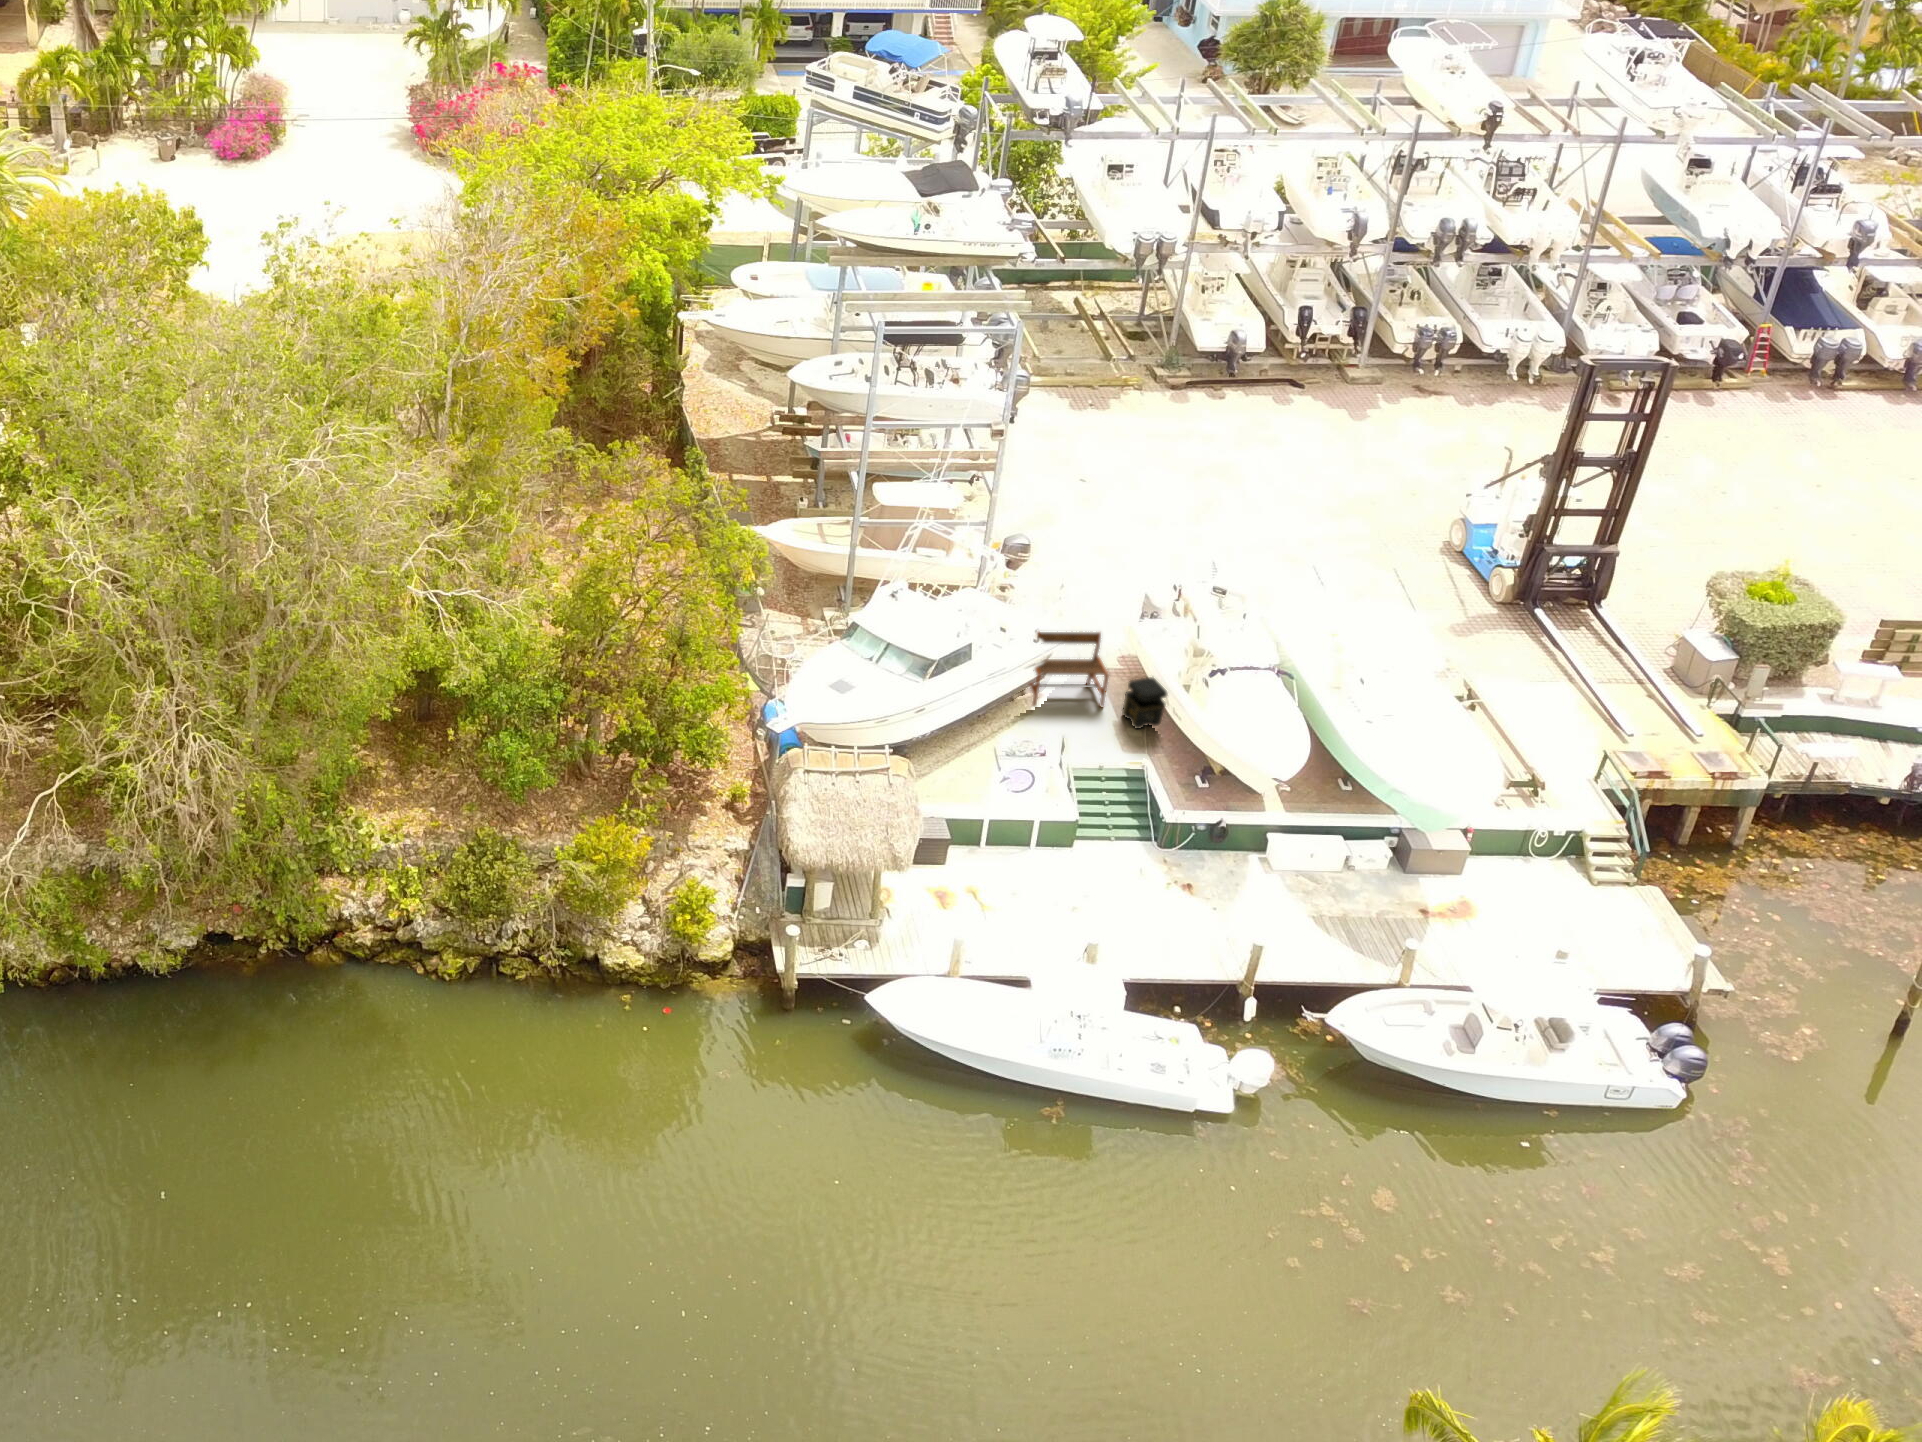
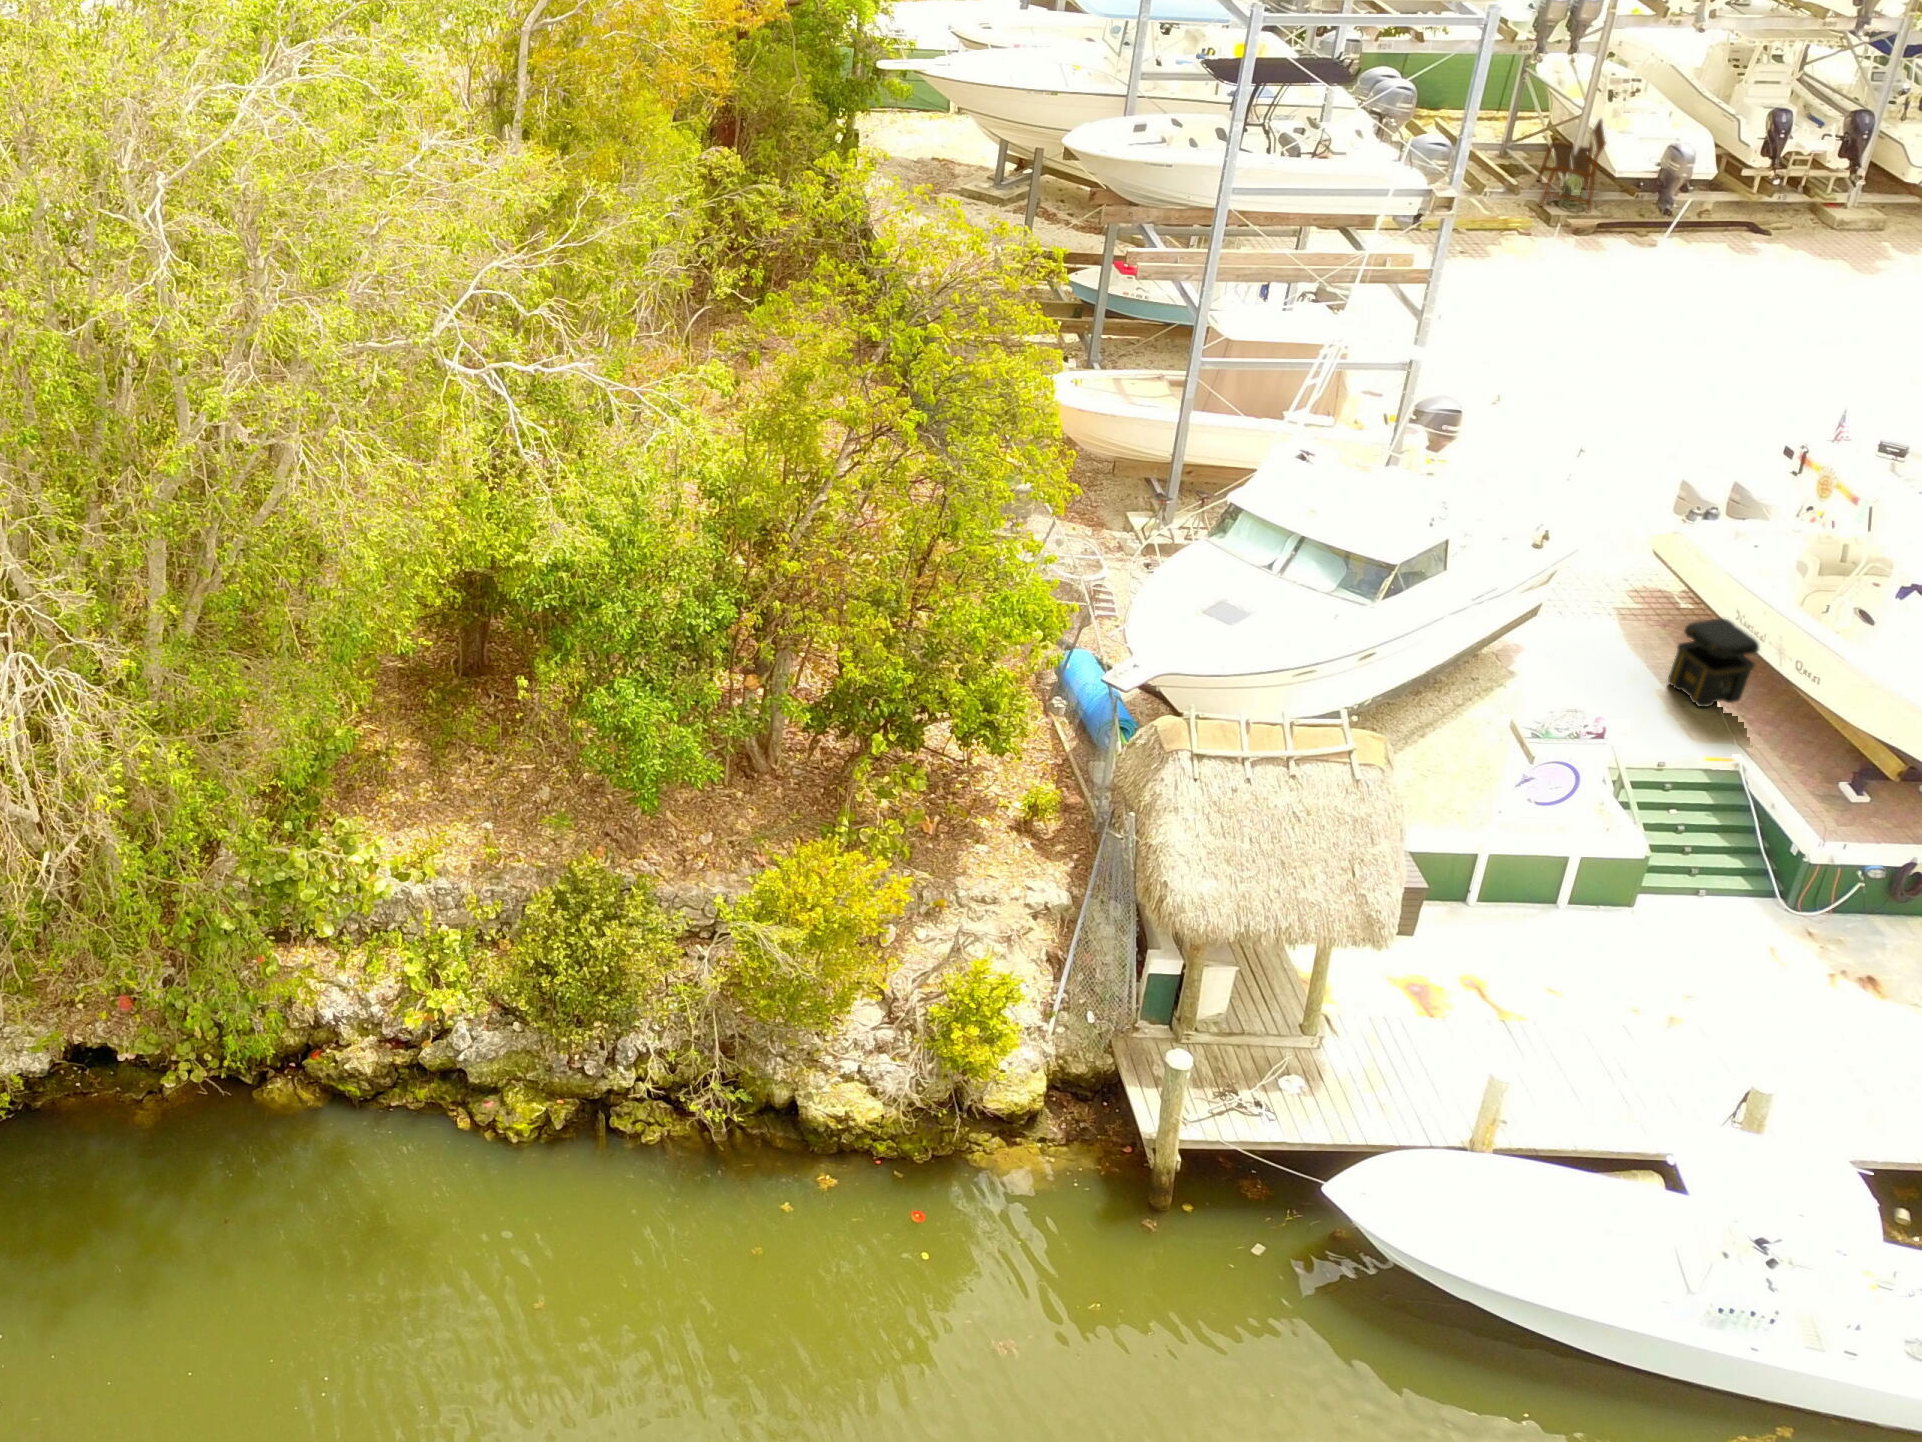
bench: present [1030,632,1108,706] -> present [1537,119,1606,212]

